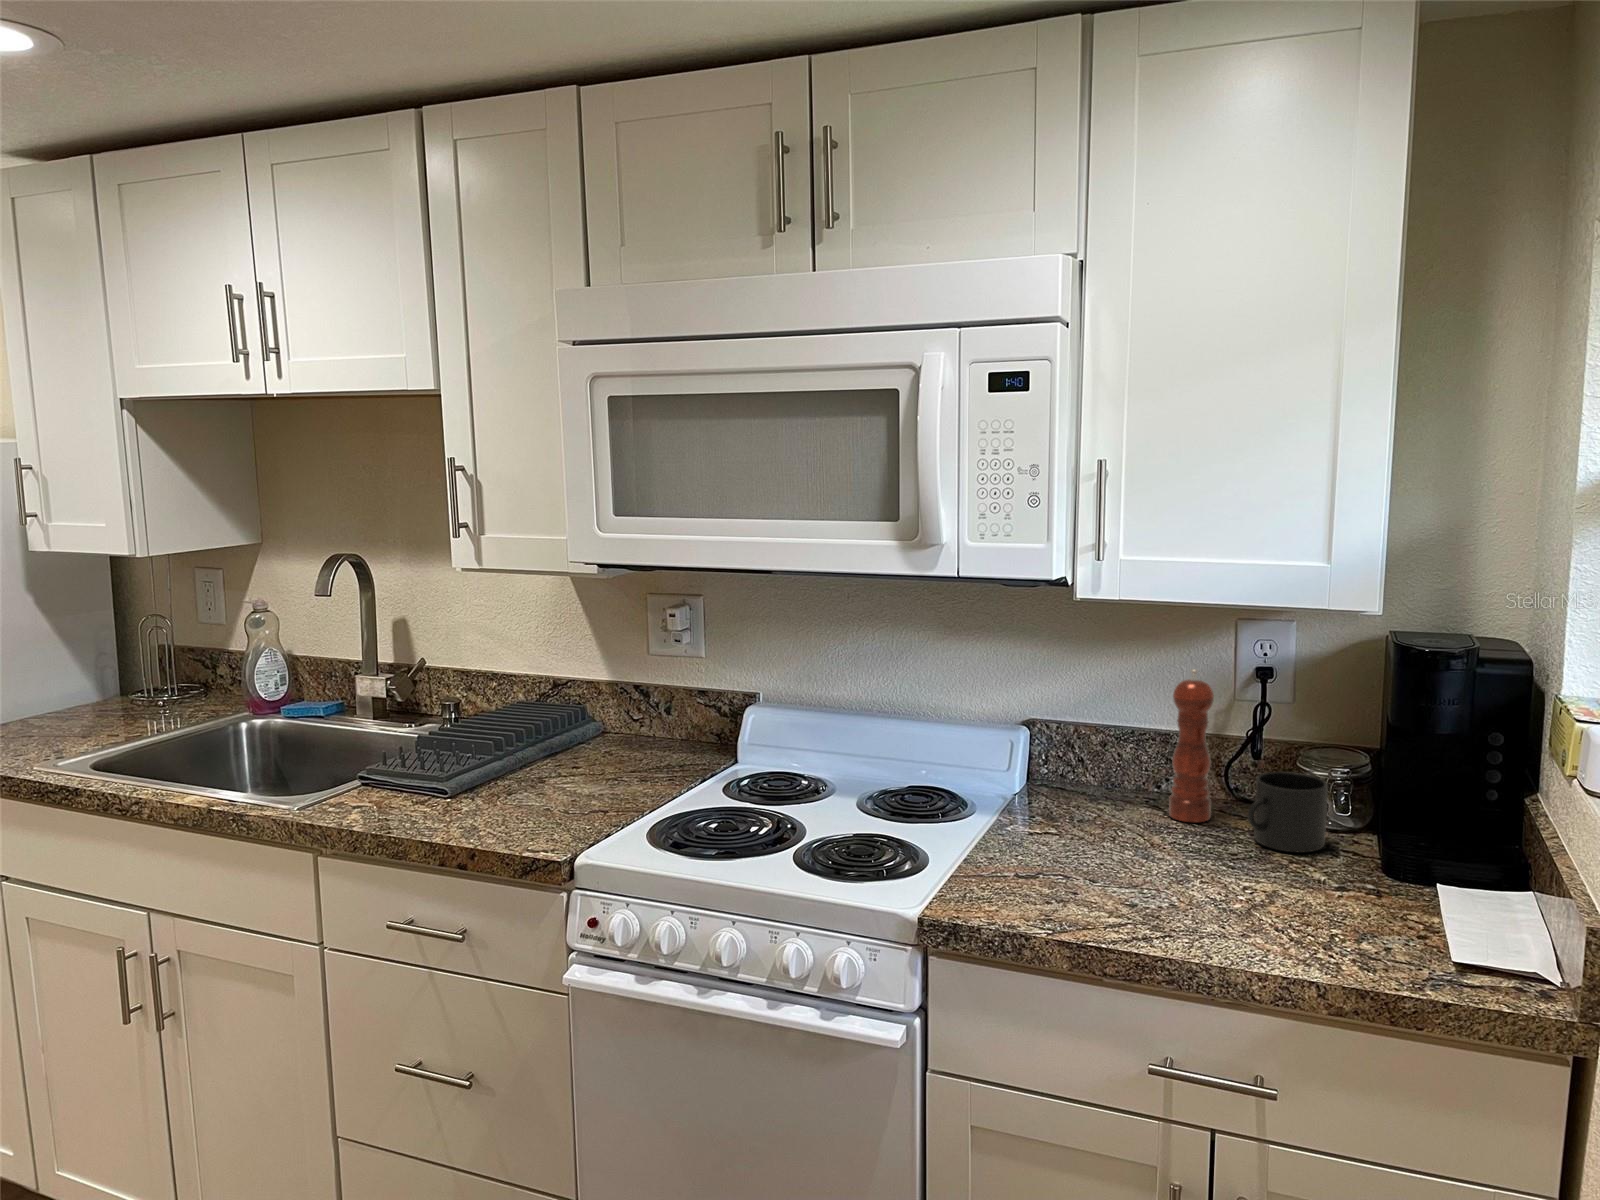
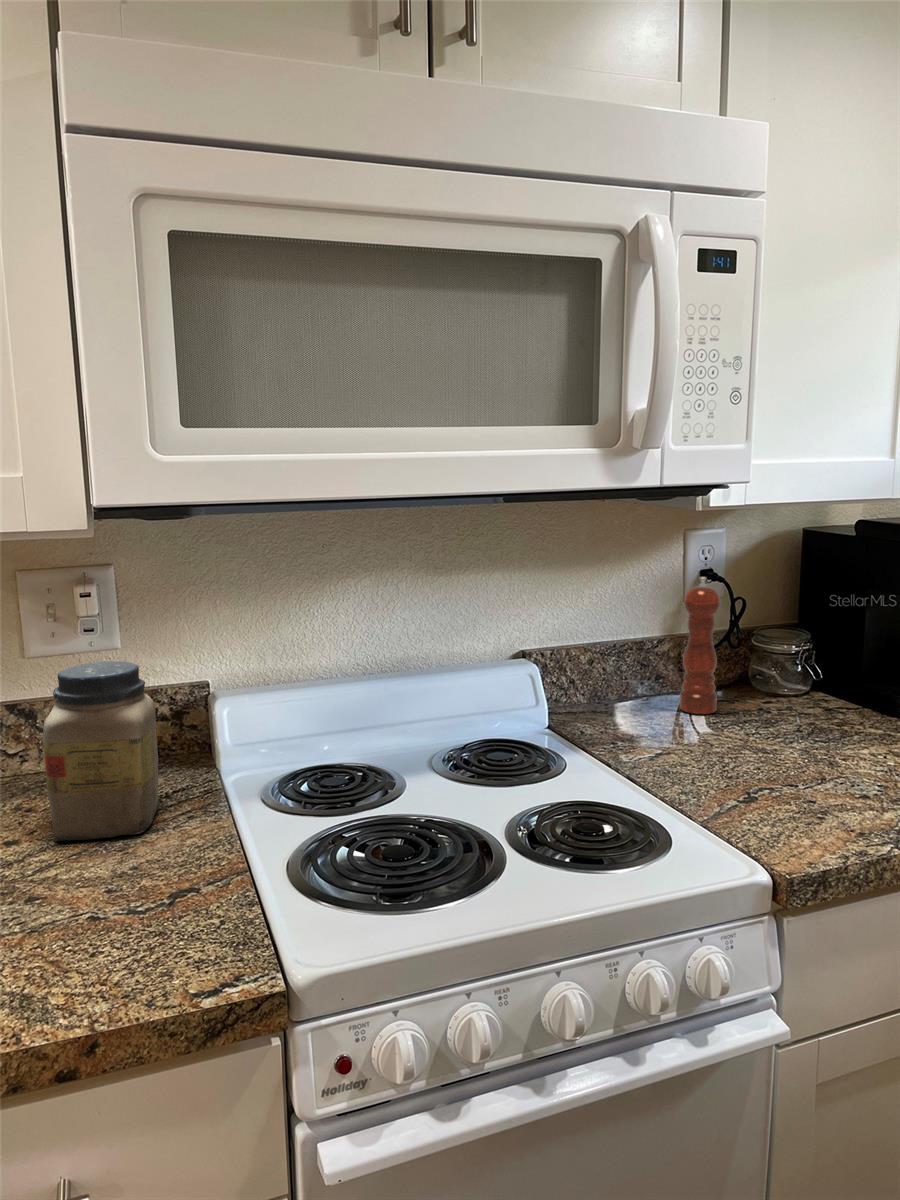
jar: none [593,660,675,780] -> present [43,661,159,841]
mug: present [1248,772,1328,852] -> none [764,652,827,718]

